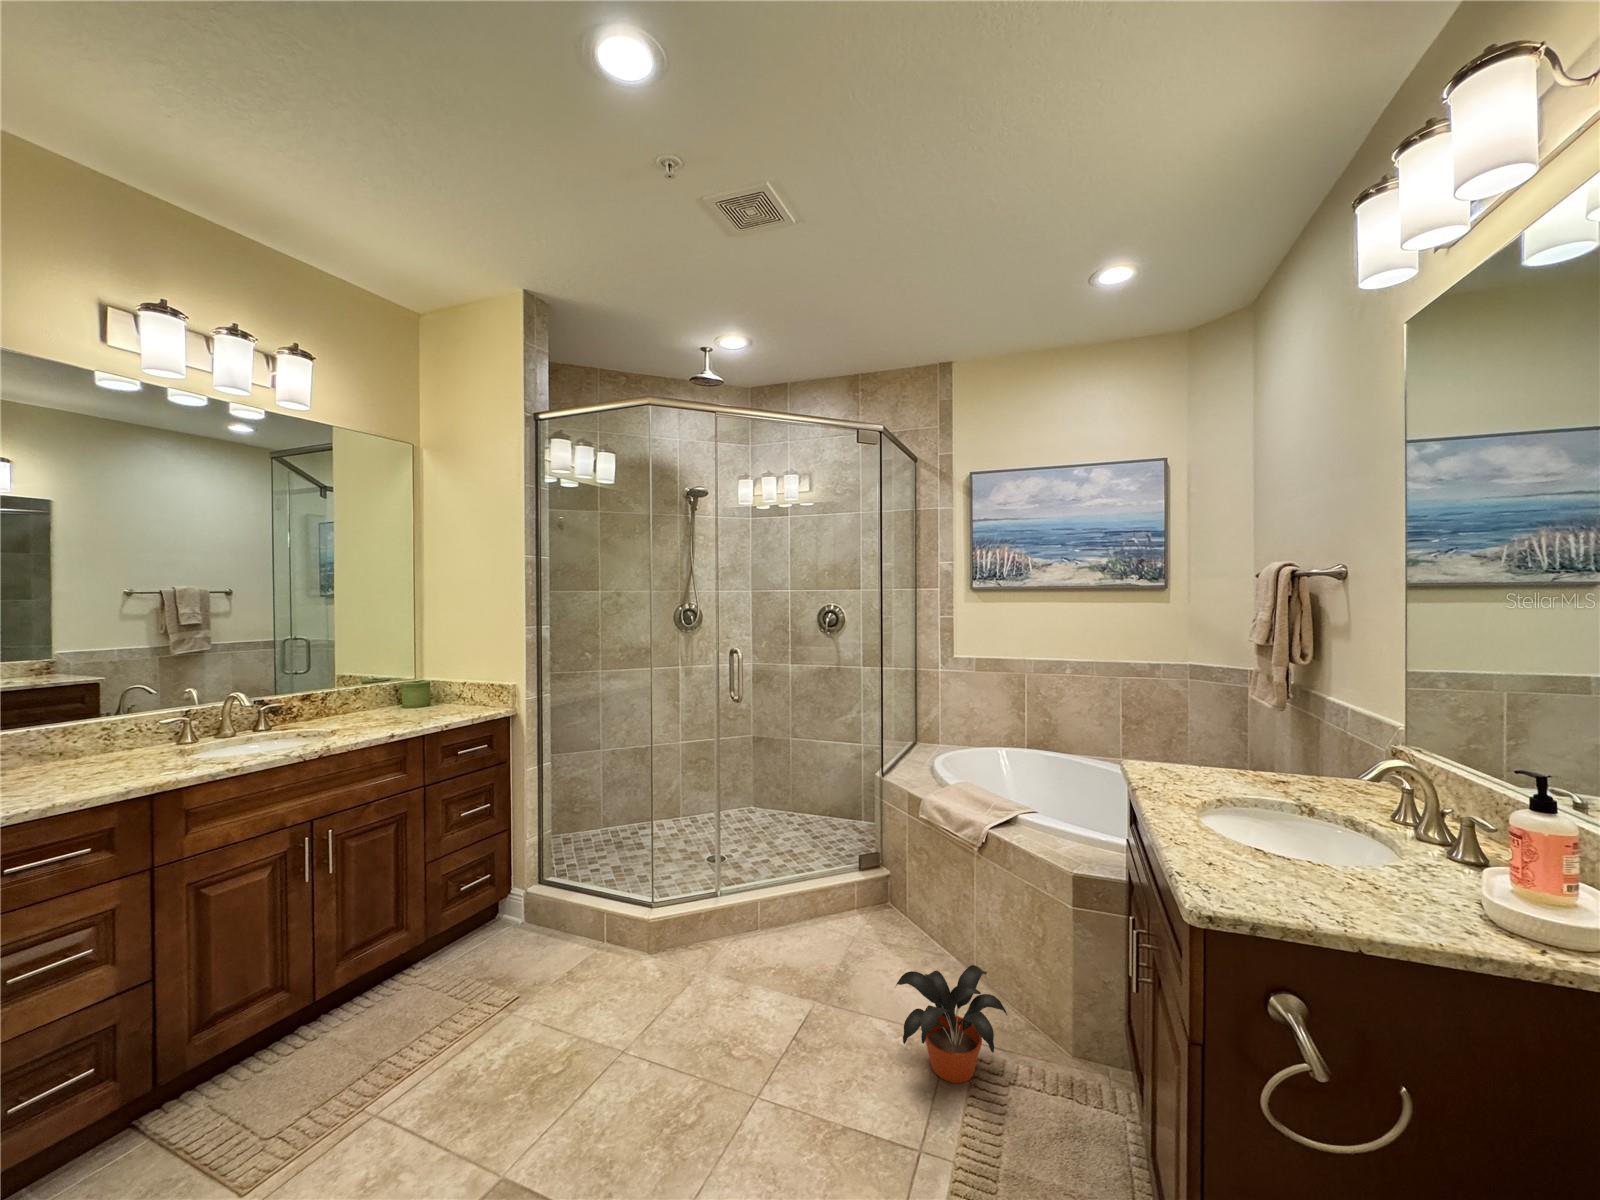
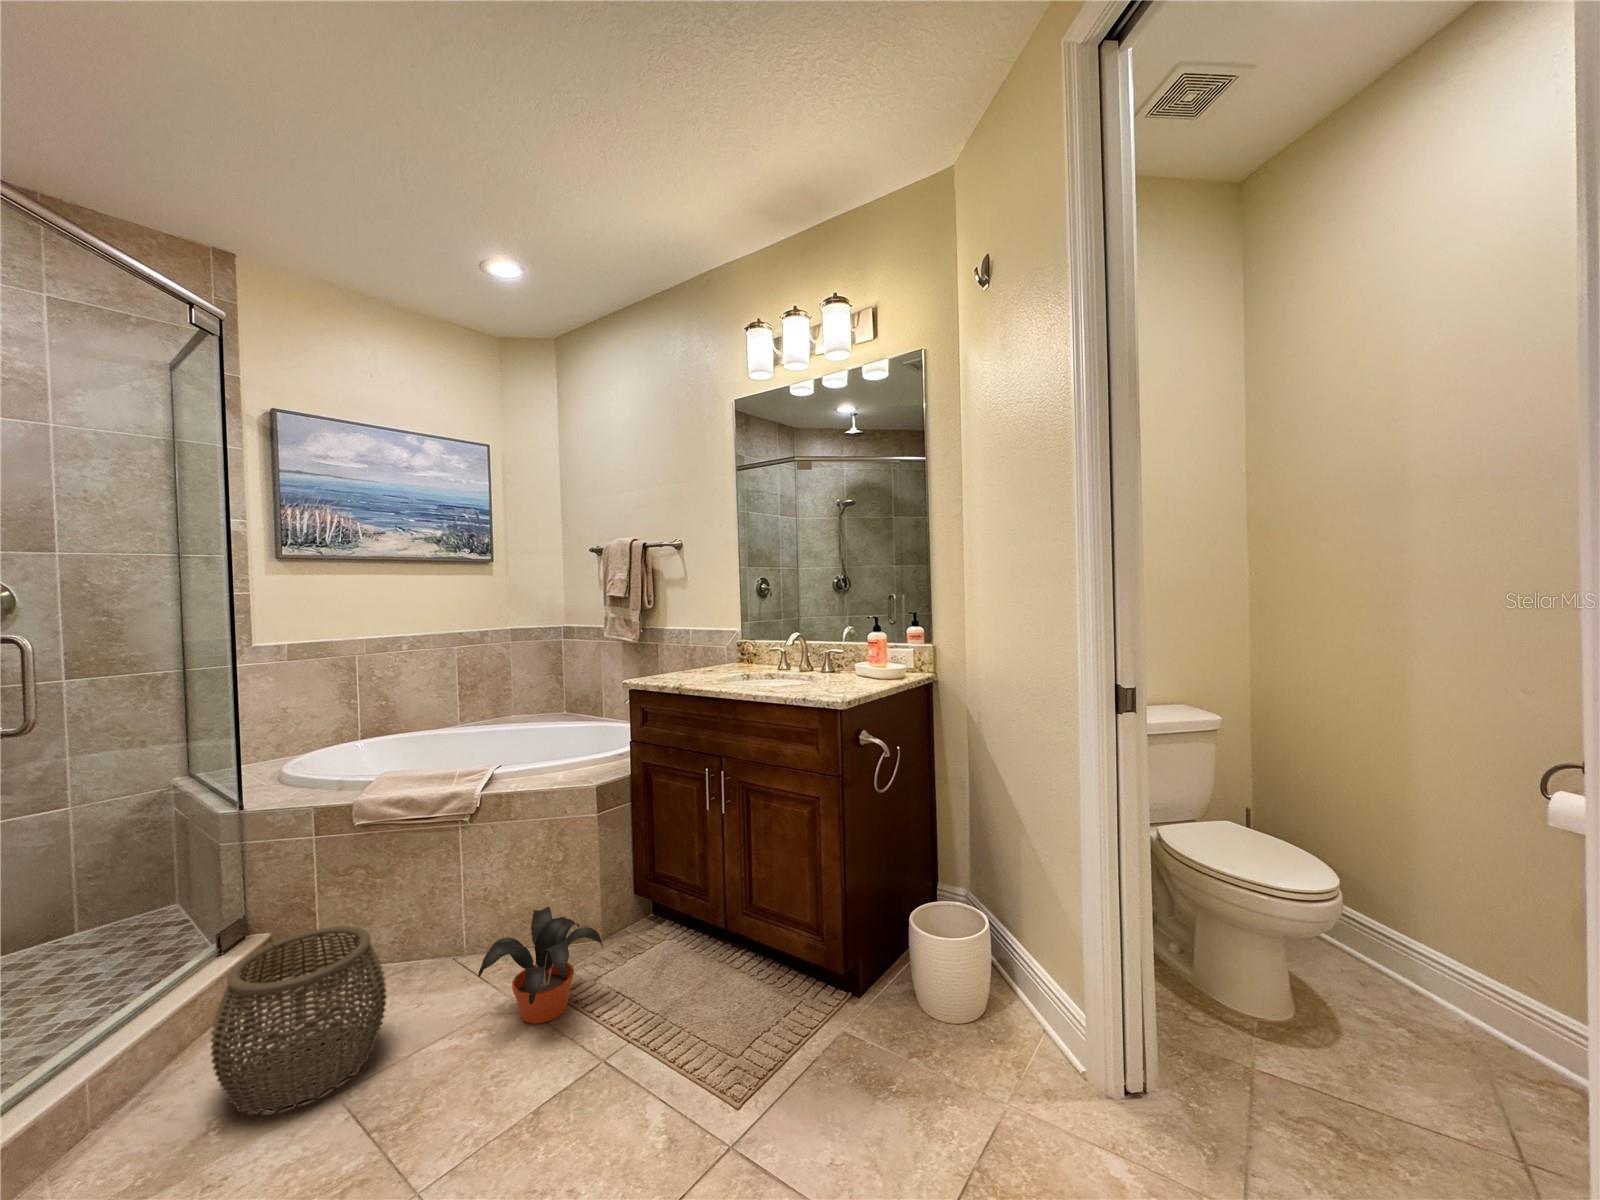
woven basket: none [782,872,879,995] -> present [211,926,387,1114]

